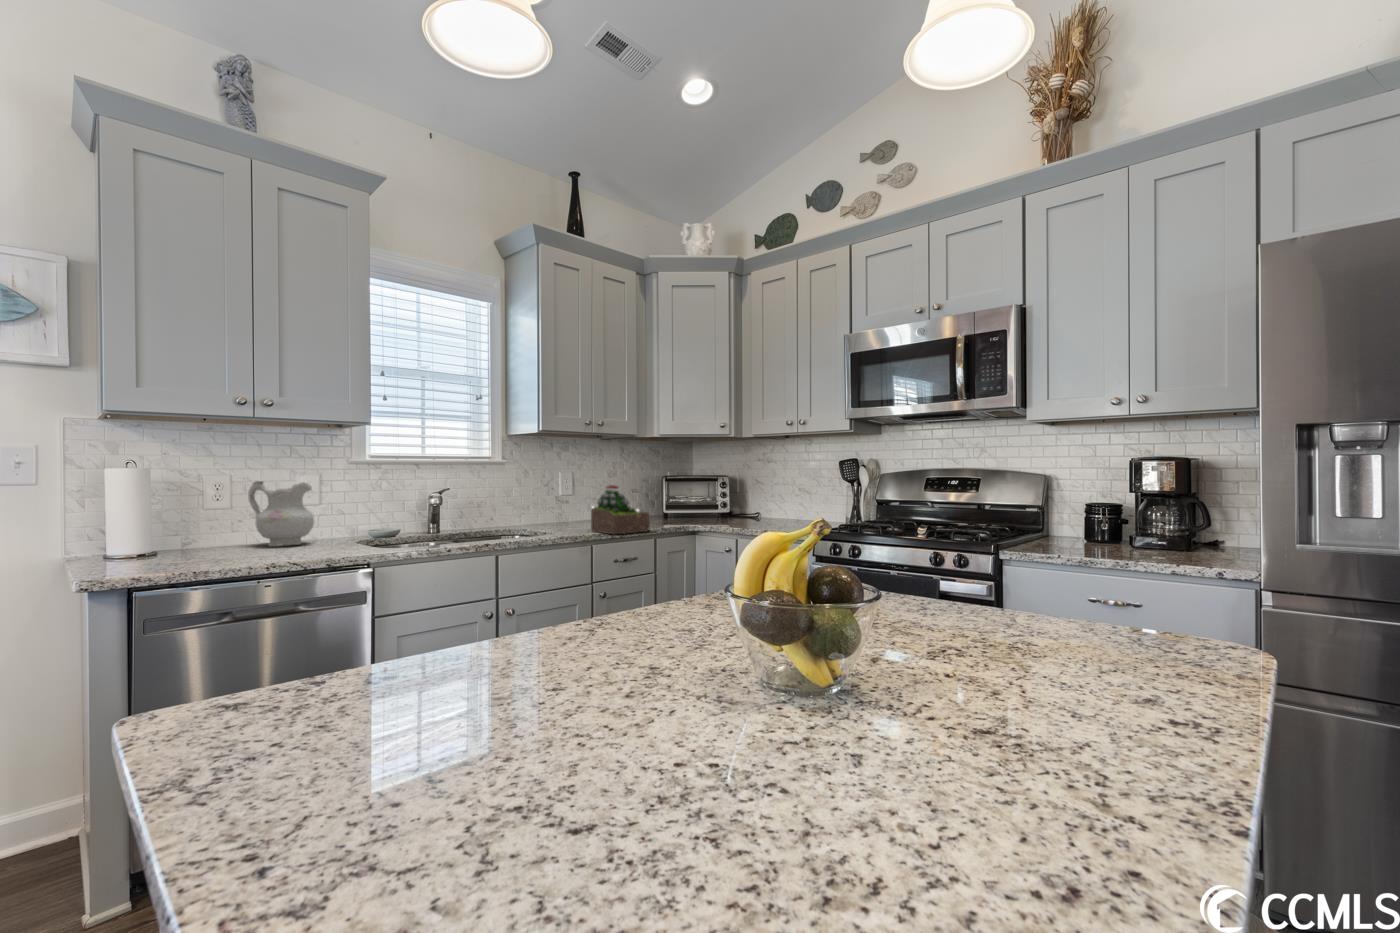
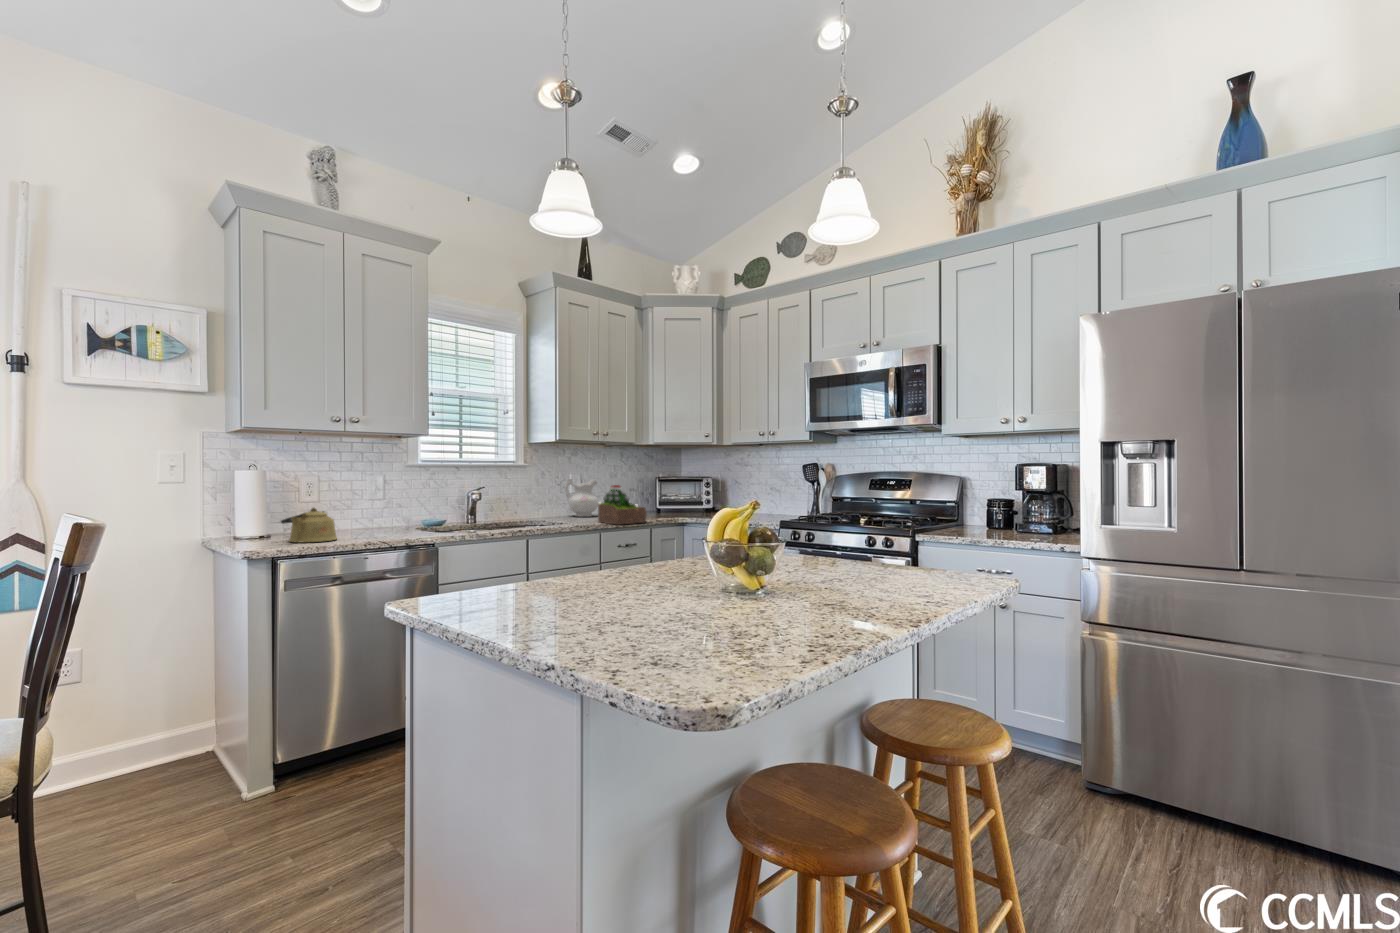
ceramic pitcher: present [248,481,314,546] -> present [565,479,598,517]
kettle: none [157,517,239,564] -> present [281,508,337,542]

